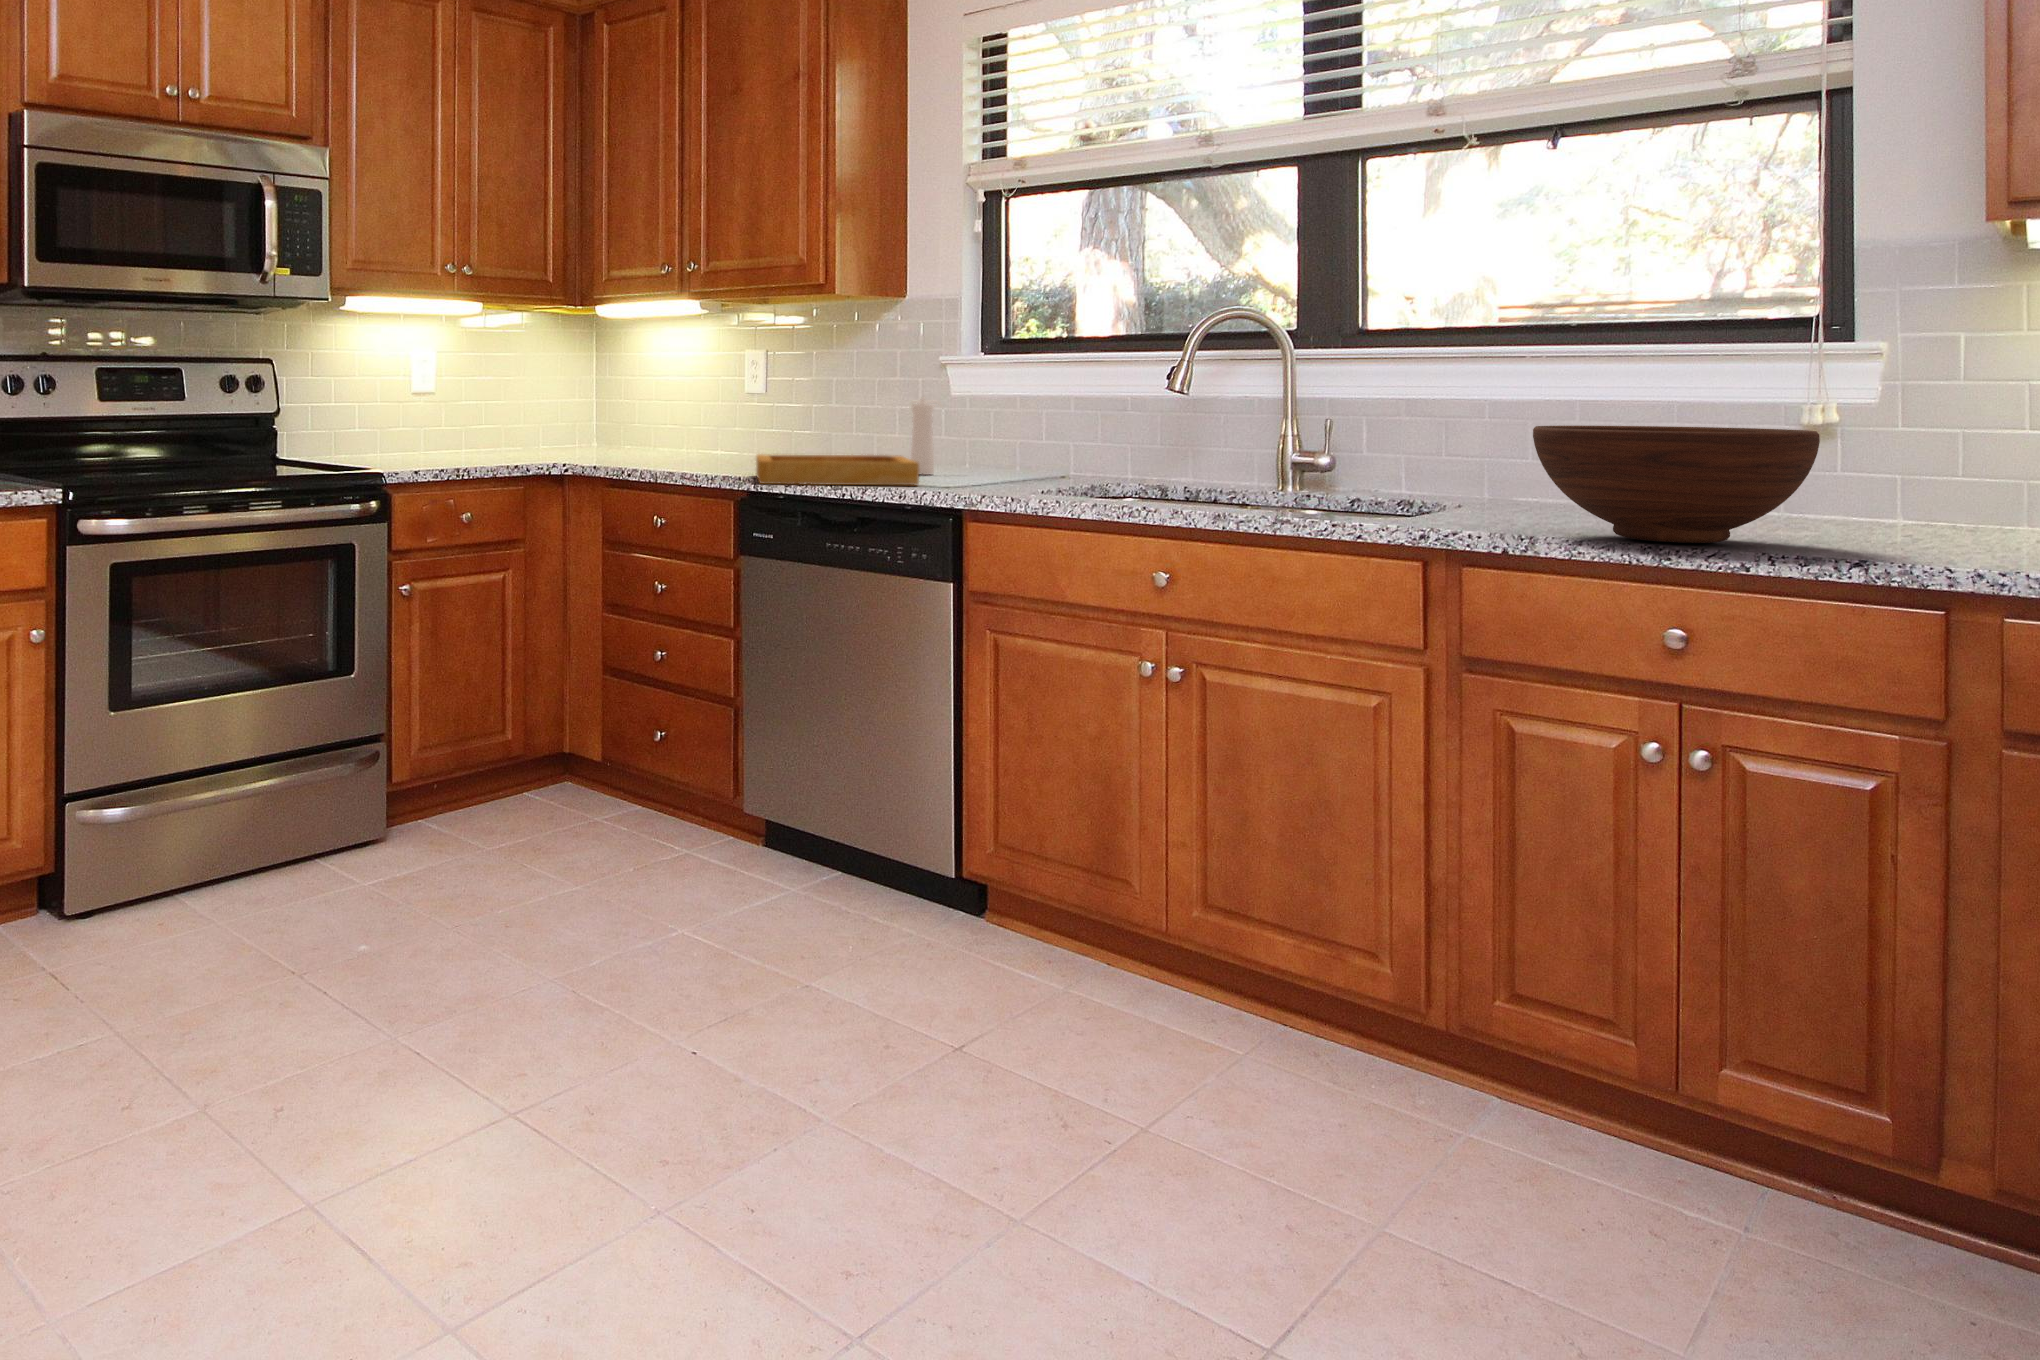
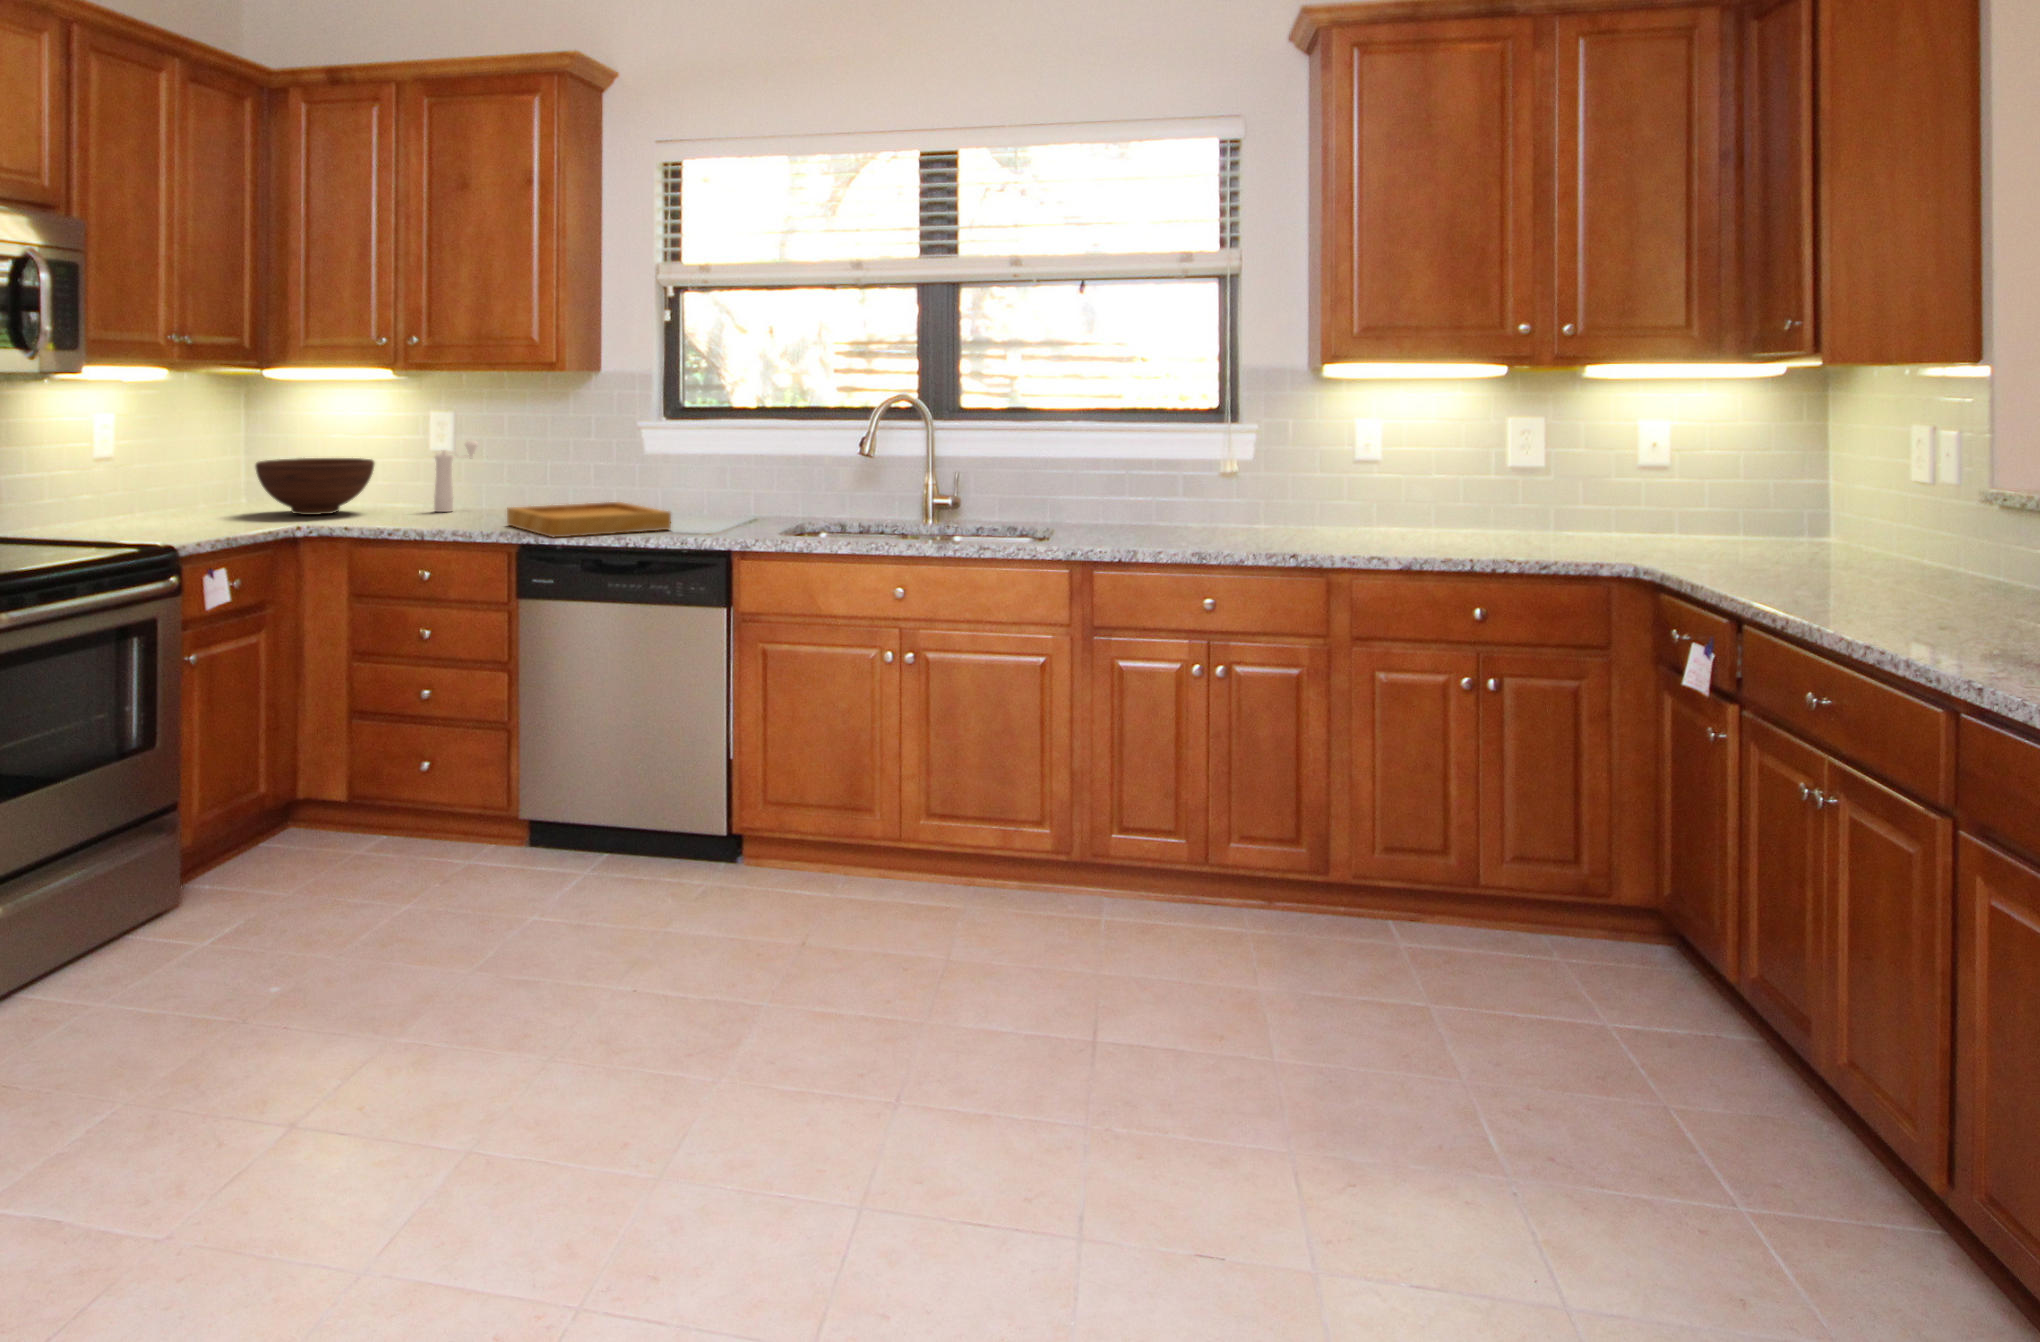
pepper mill: present [911,398,942,475] -> present [434,441,478,512]
fruit bowl: present [1533,426,1820,543] -> present [255,458,374,515]

